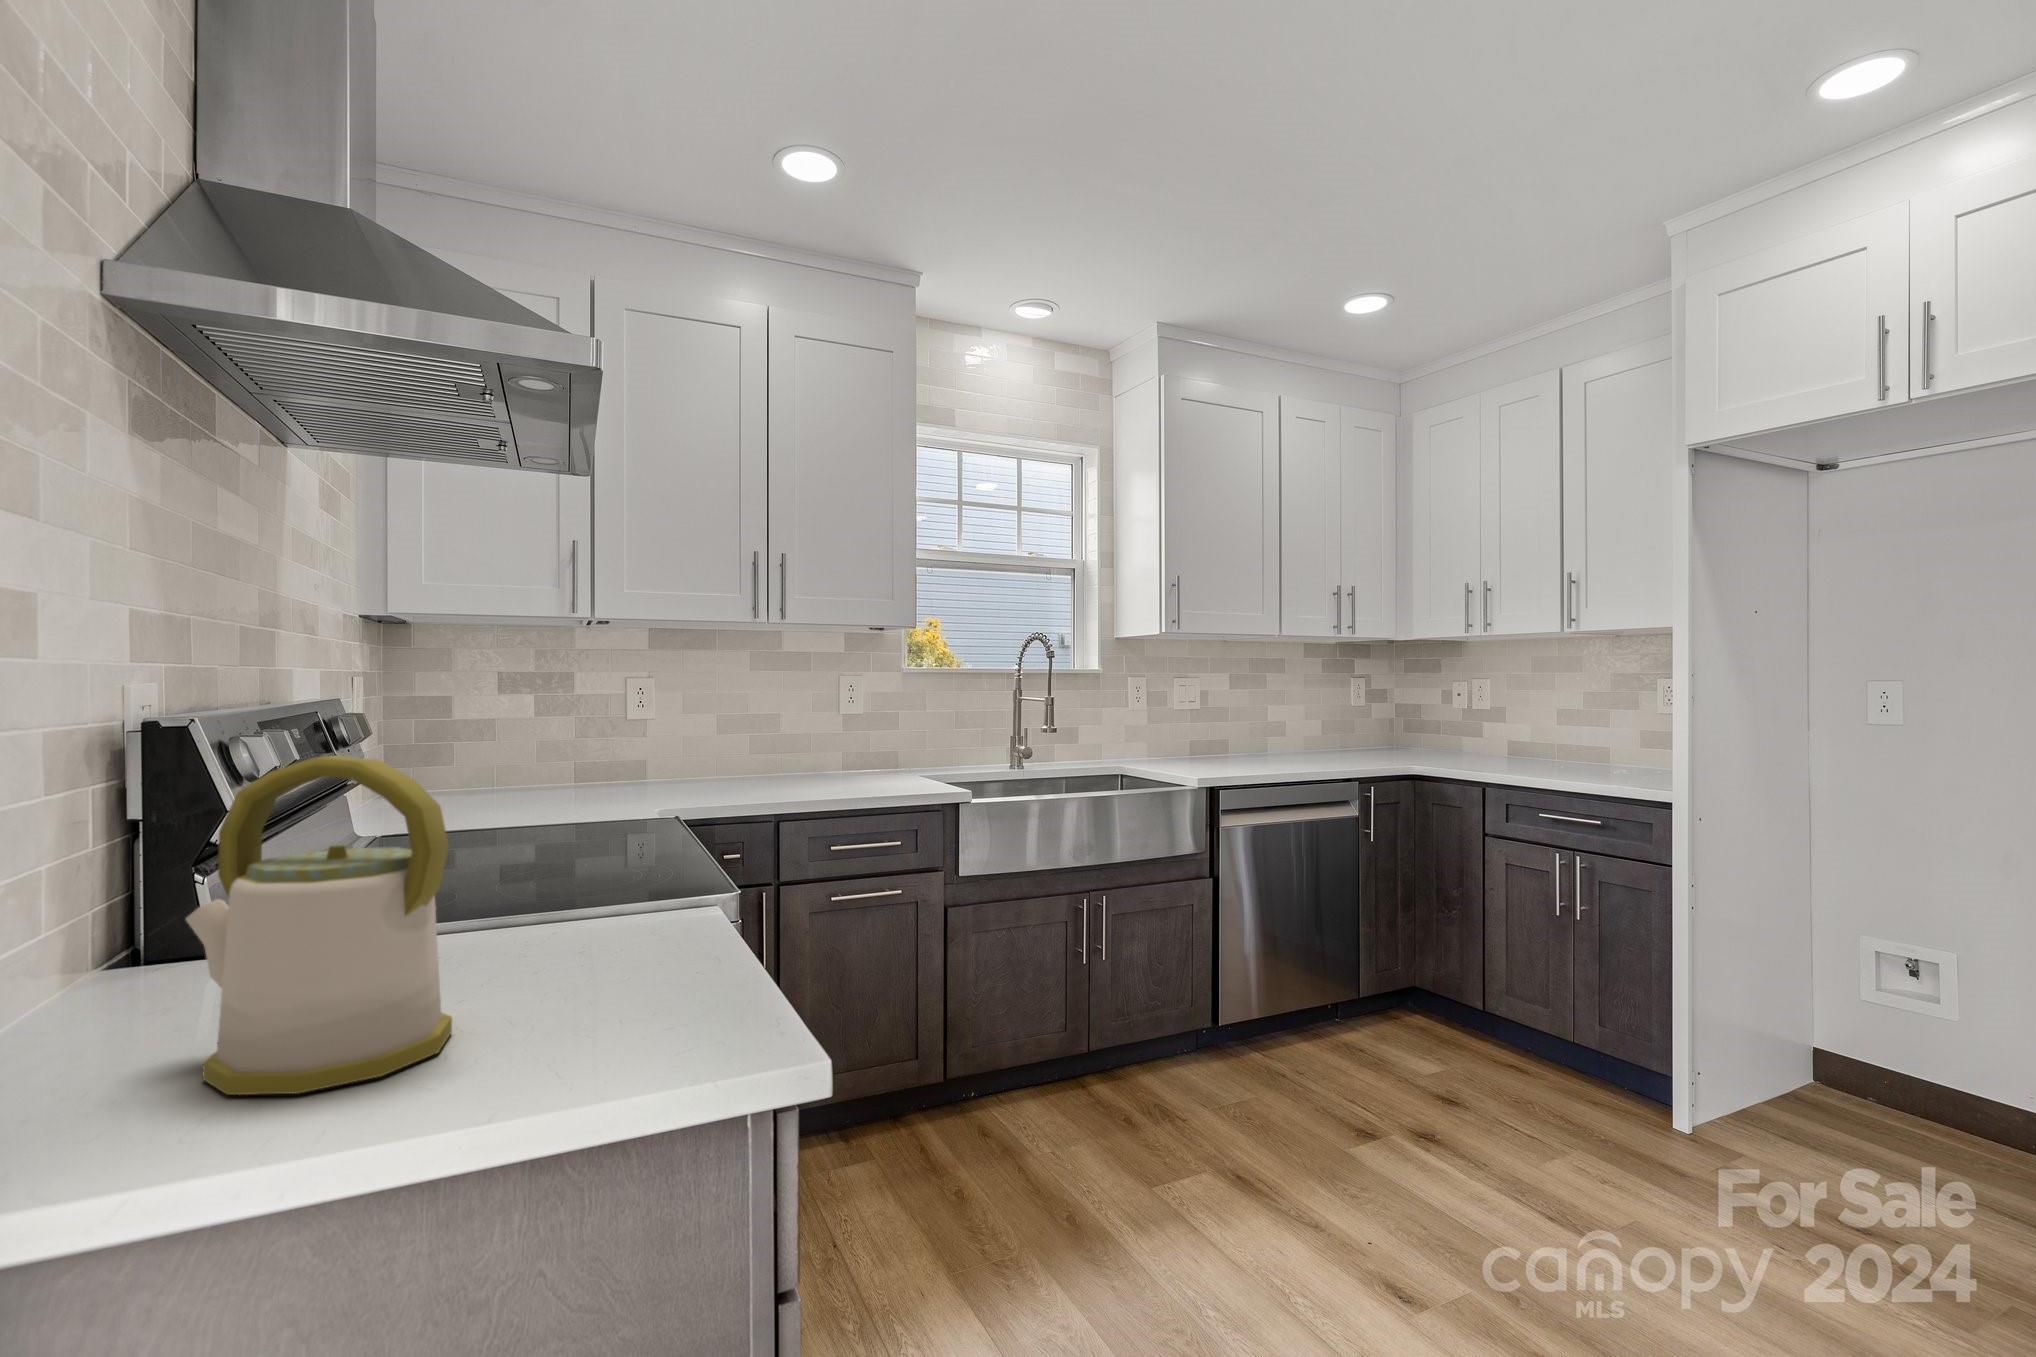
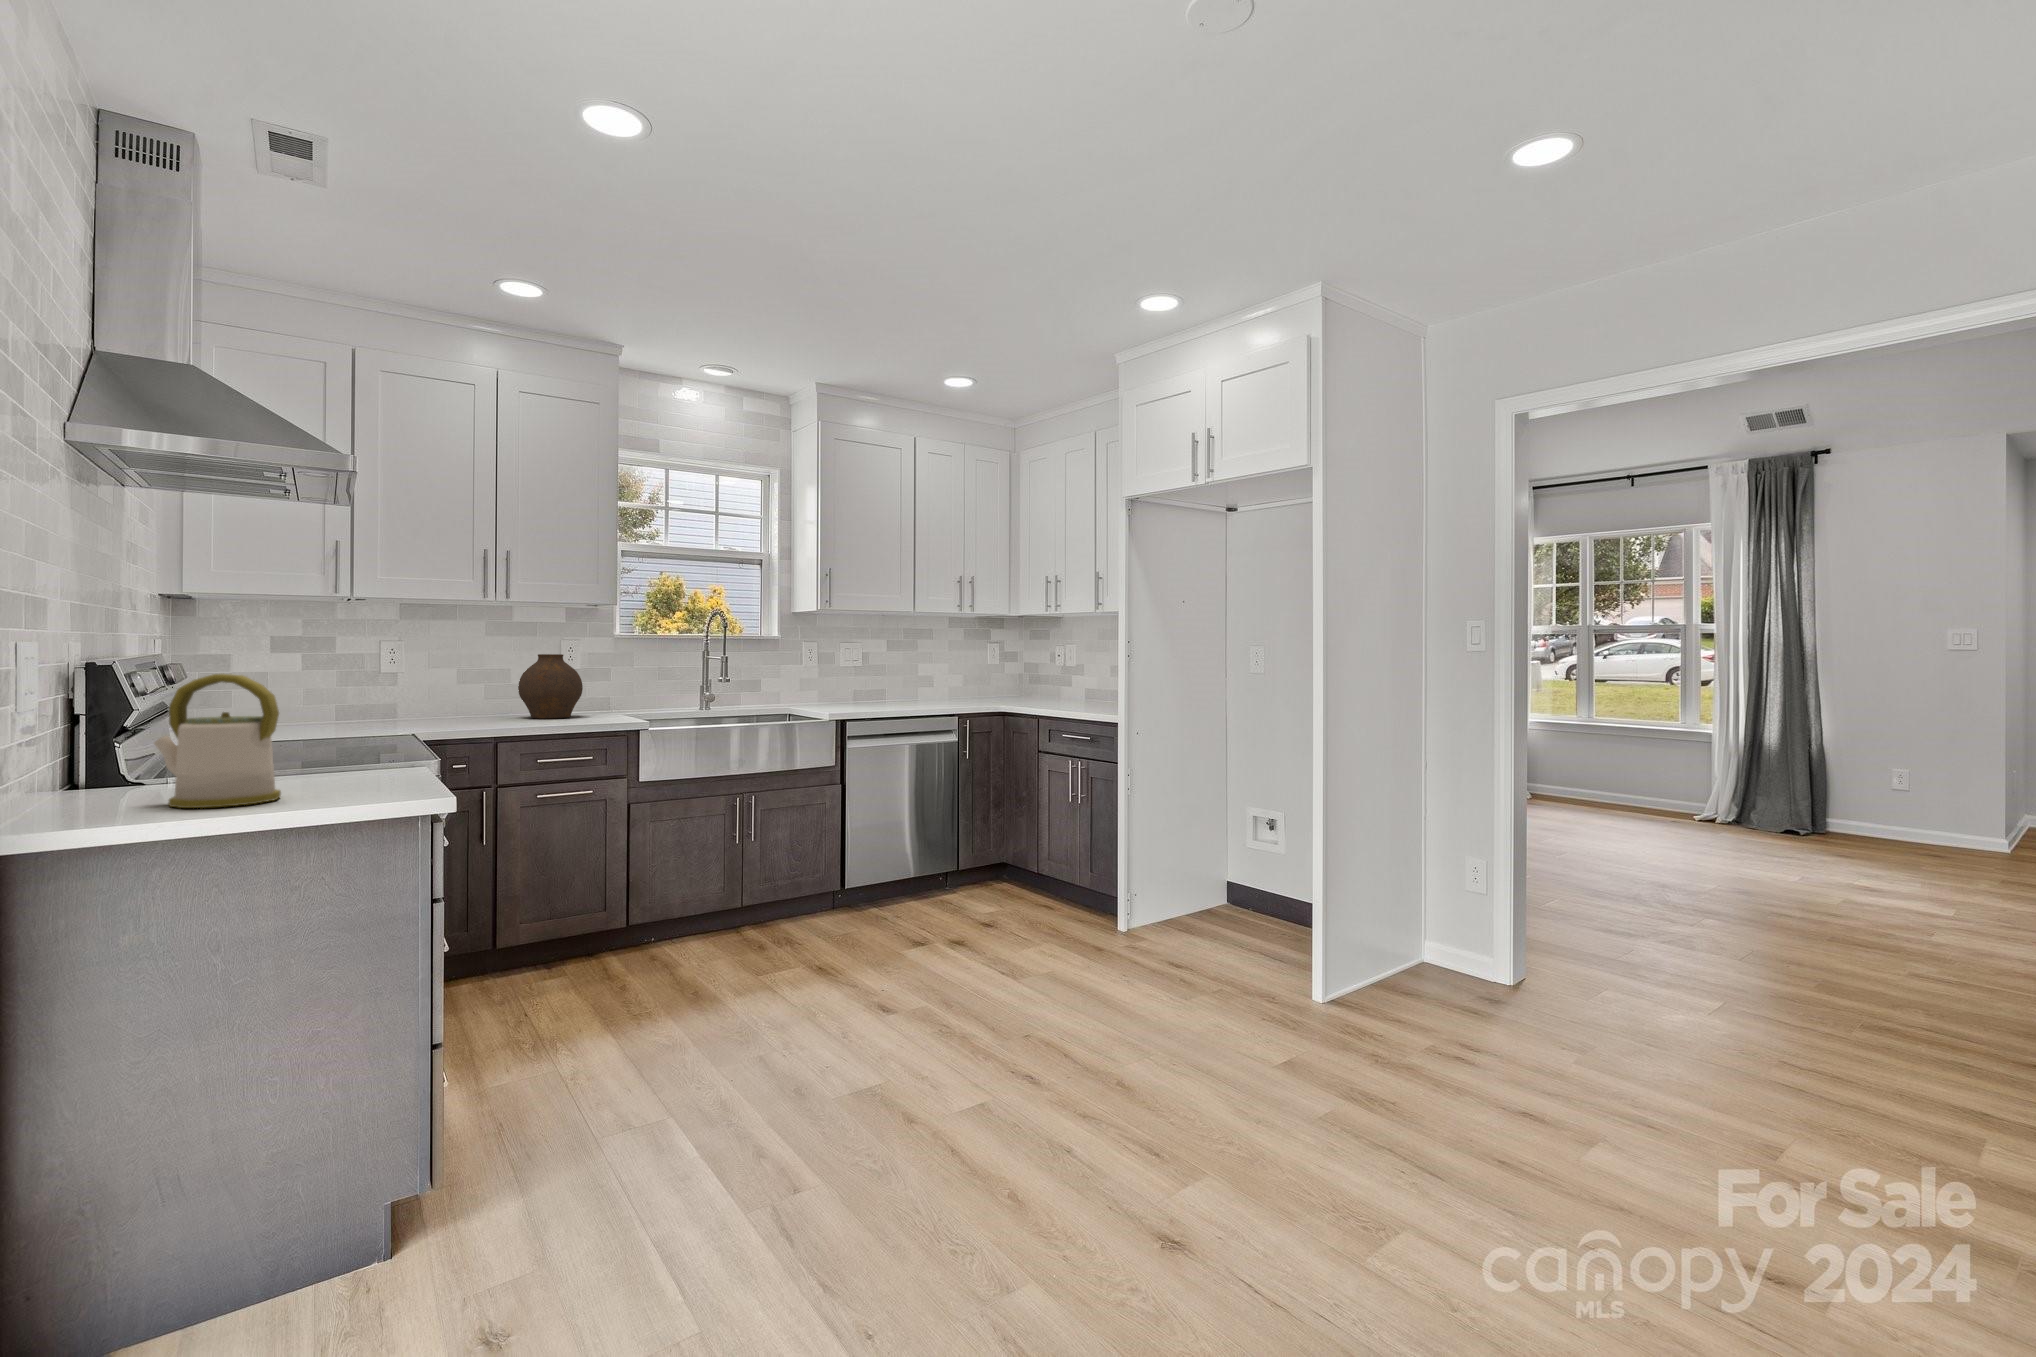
vase: none [789,694,867,780] -> present [518,654,583,719]

